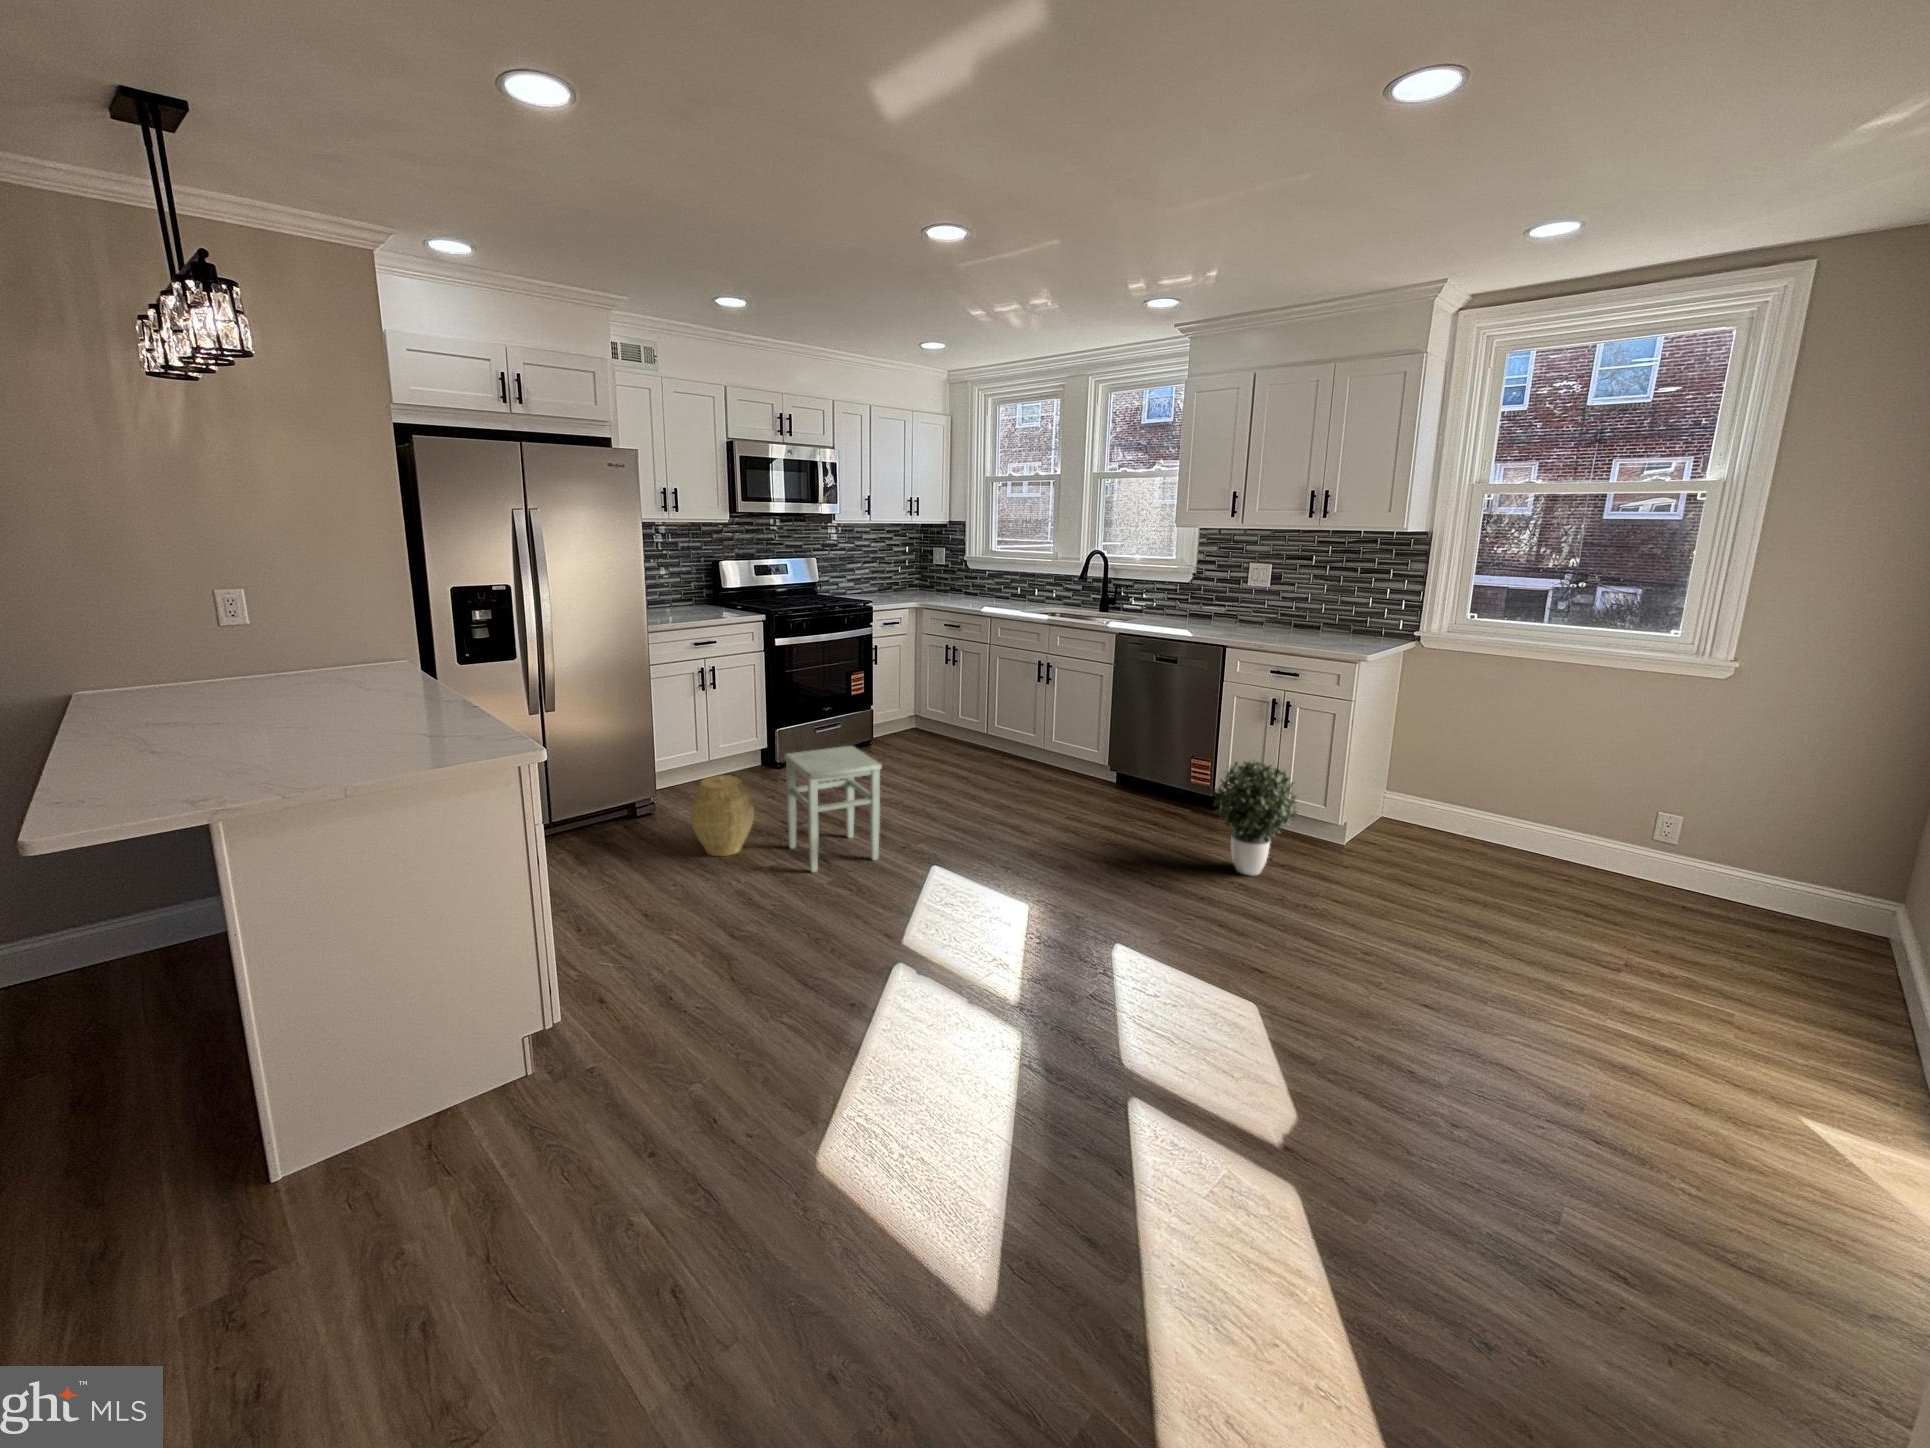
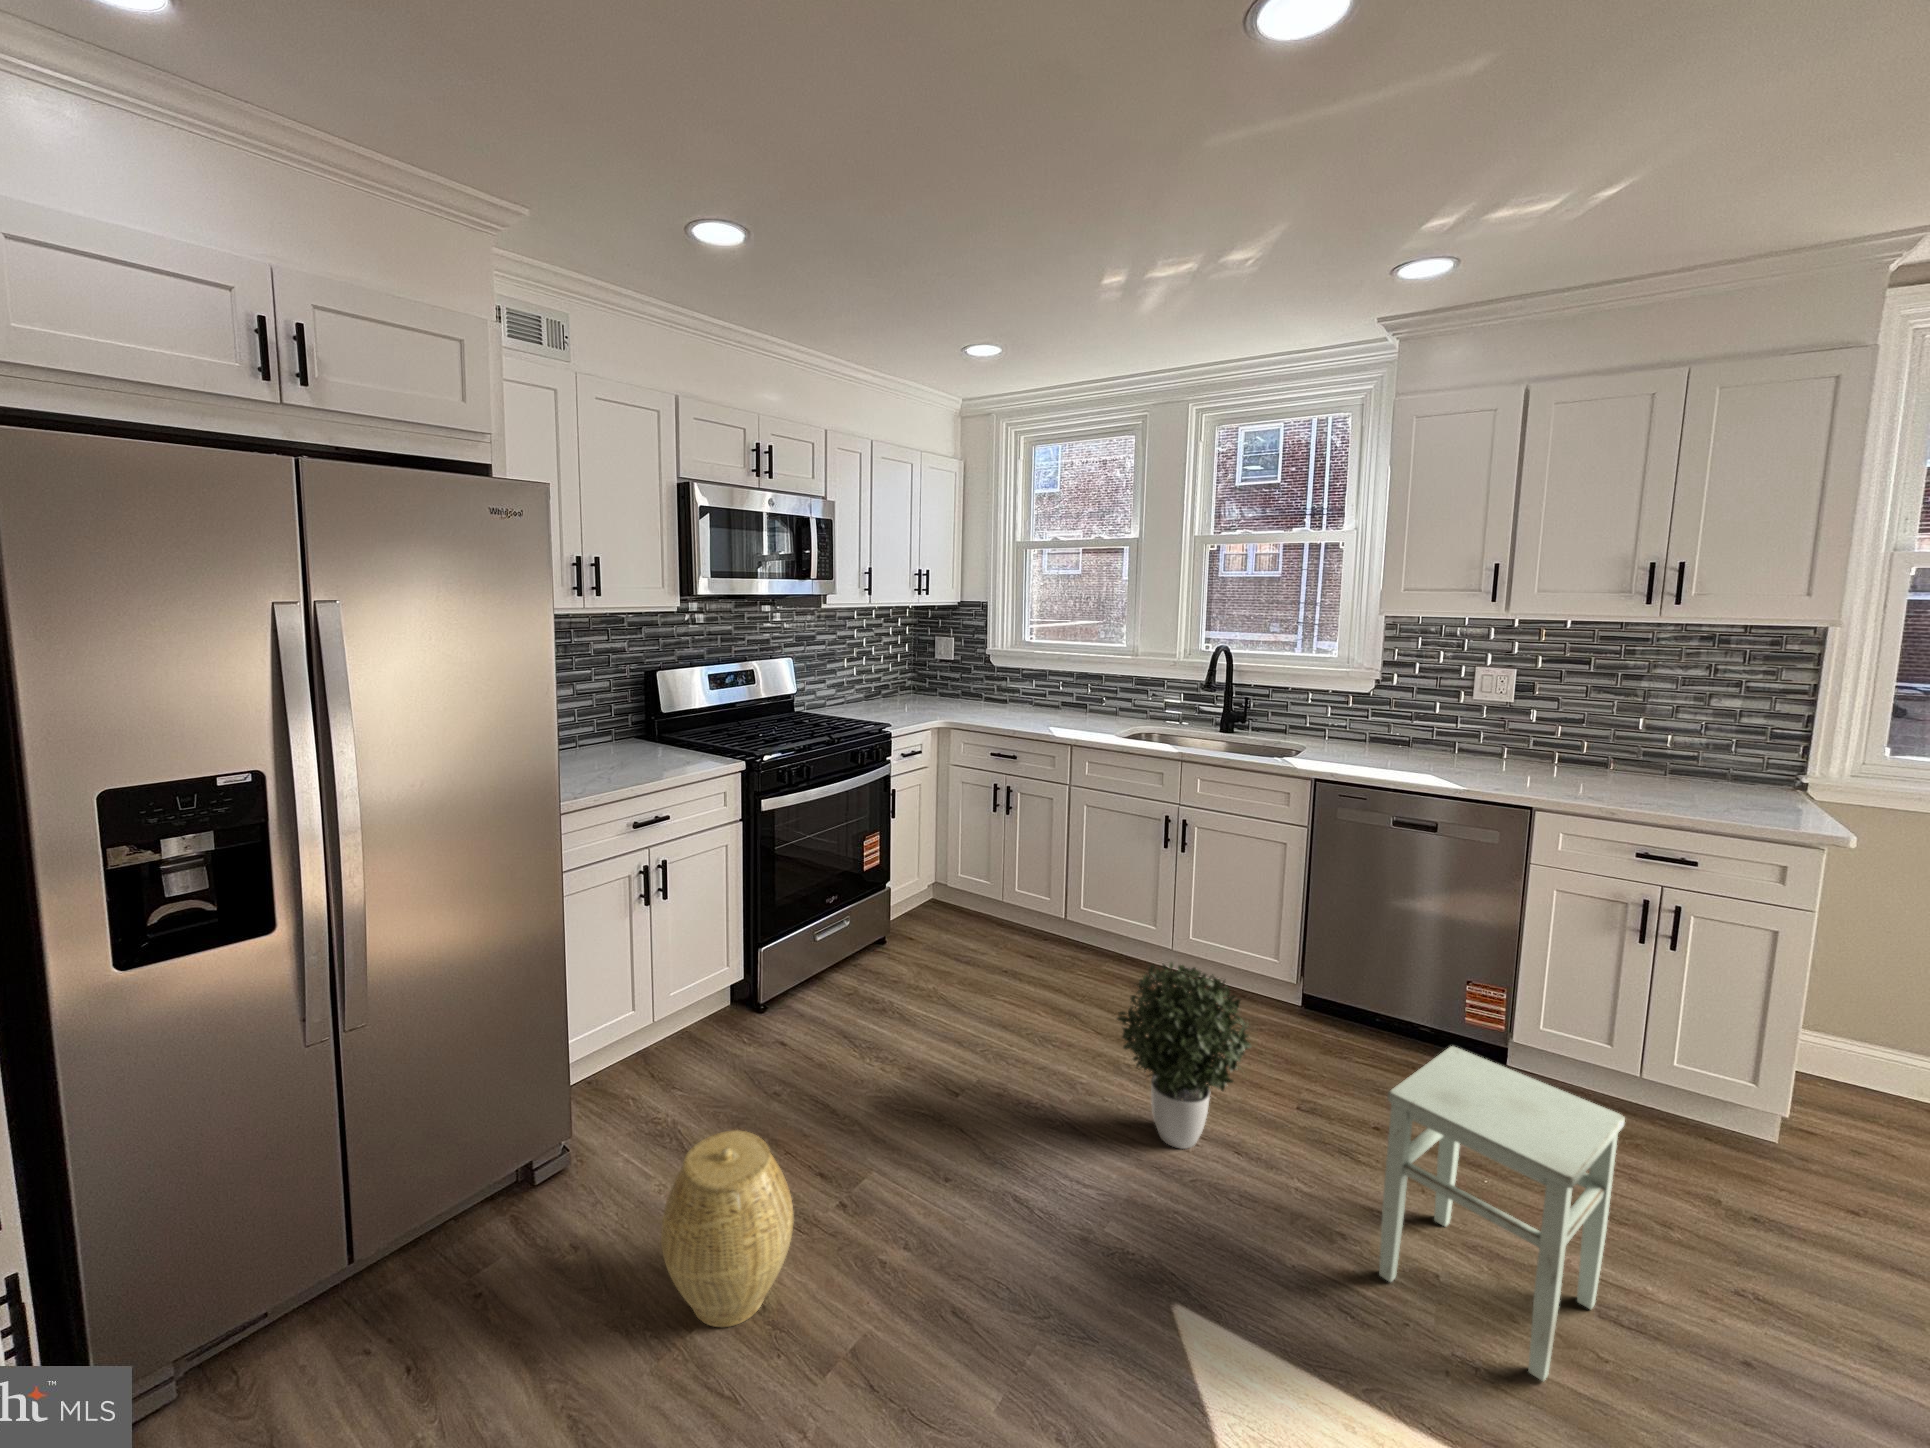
stool: present [784,746,881,872] -> present [1379,1046,1625,1381]
potted plant: present [1211,761,1297,876] -> present [1117,962,1251,1149]

